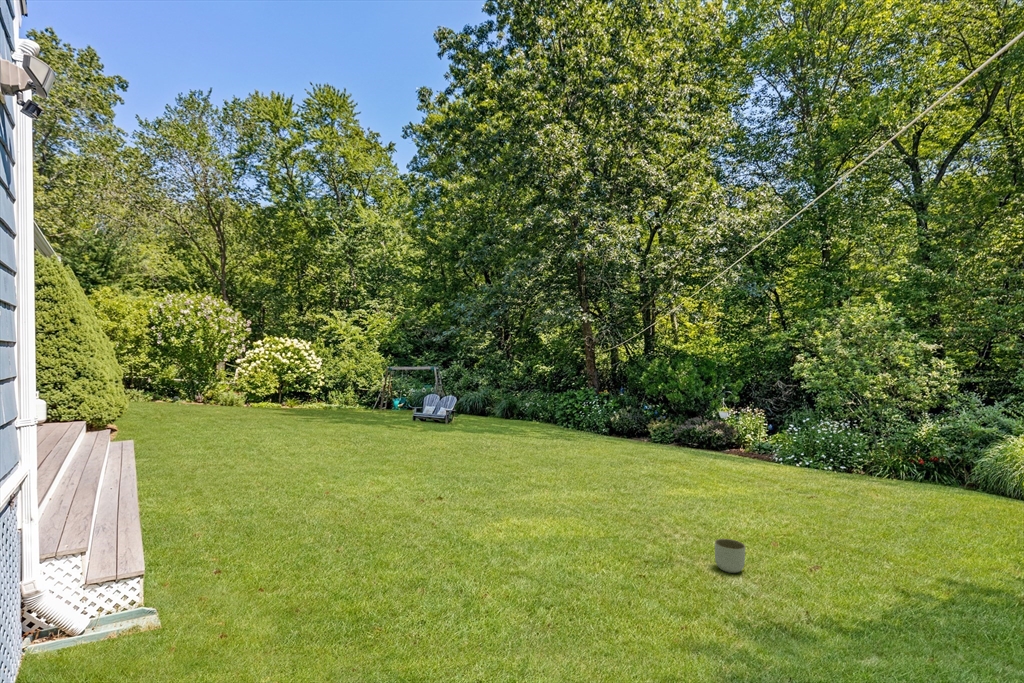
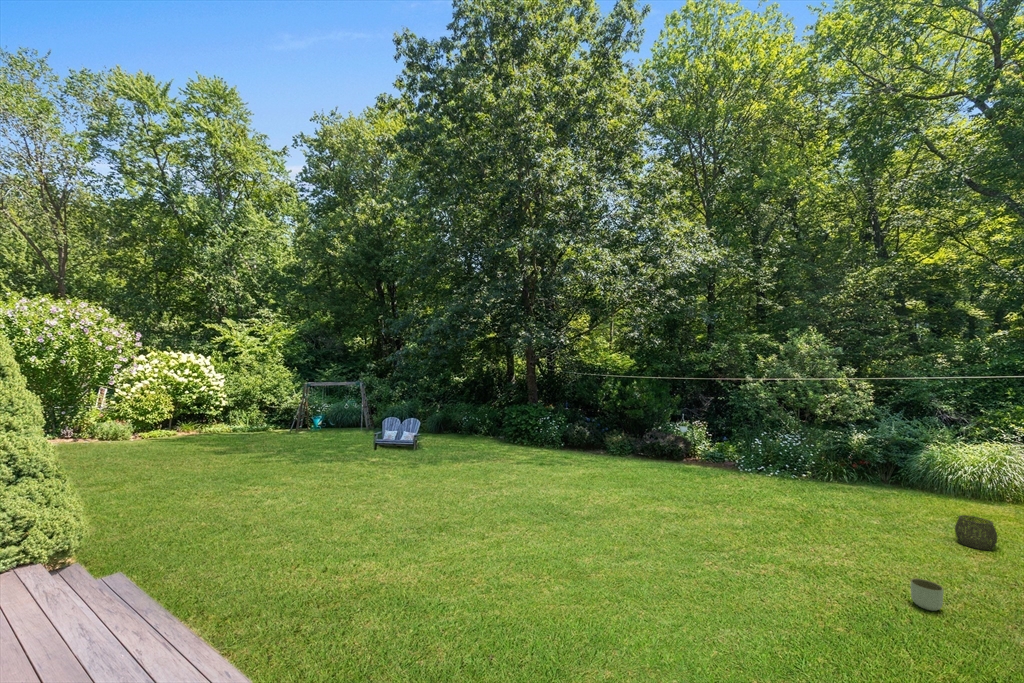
woven basket: none [922,505,975,550] -> present [955,515,998,550]

